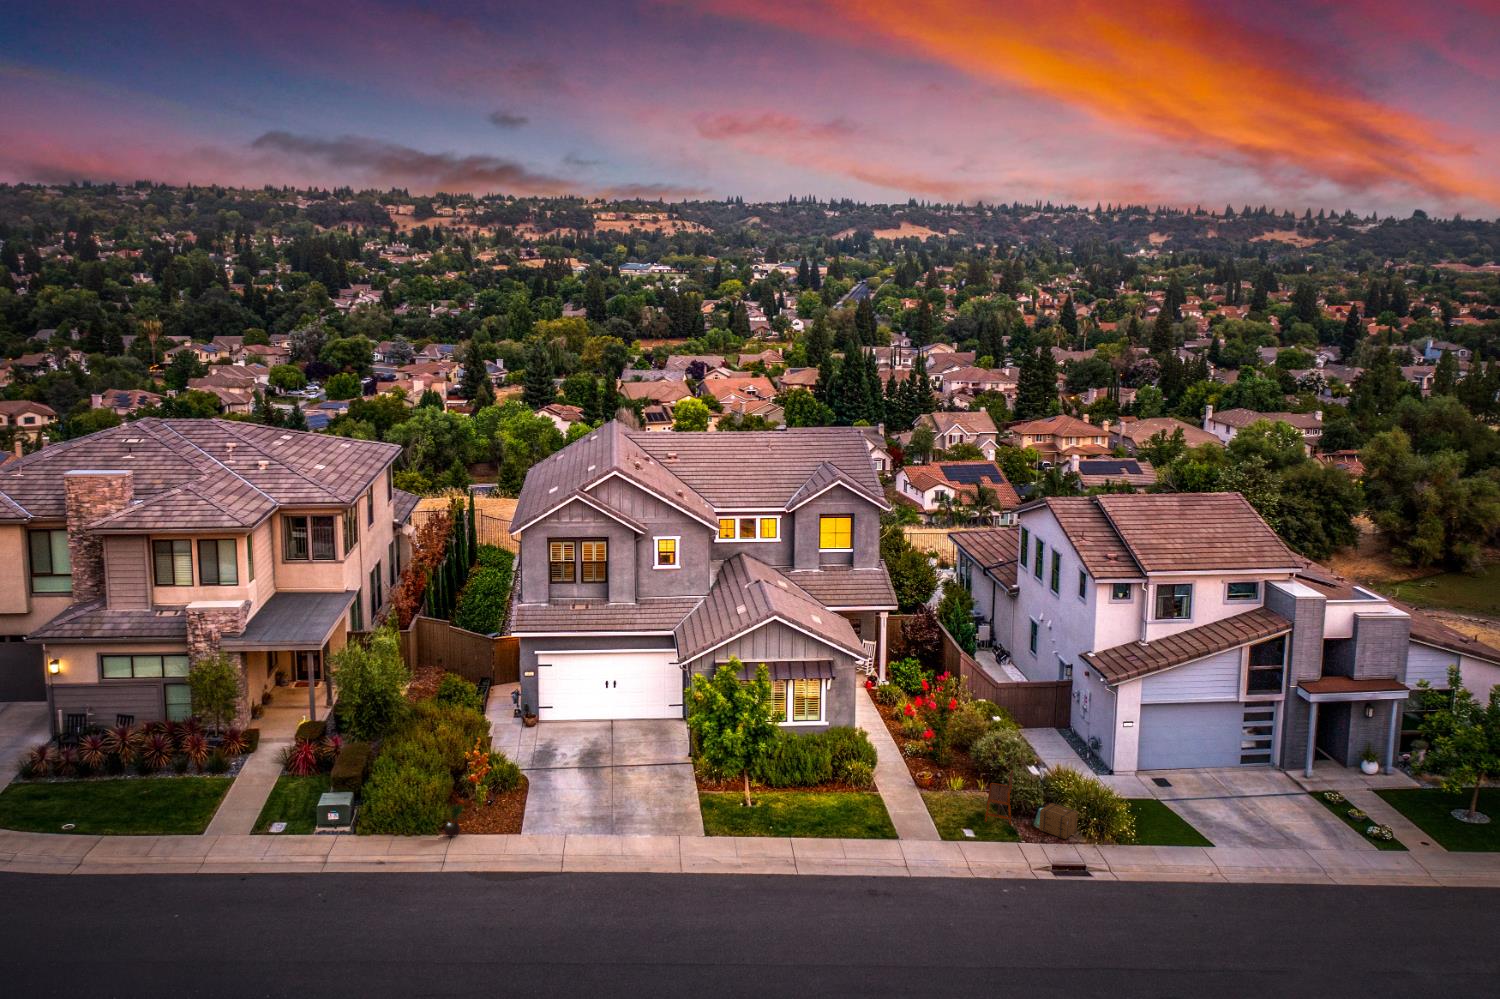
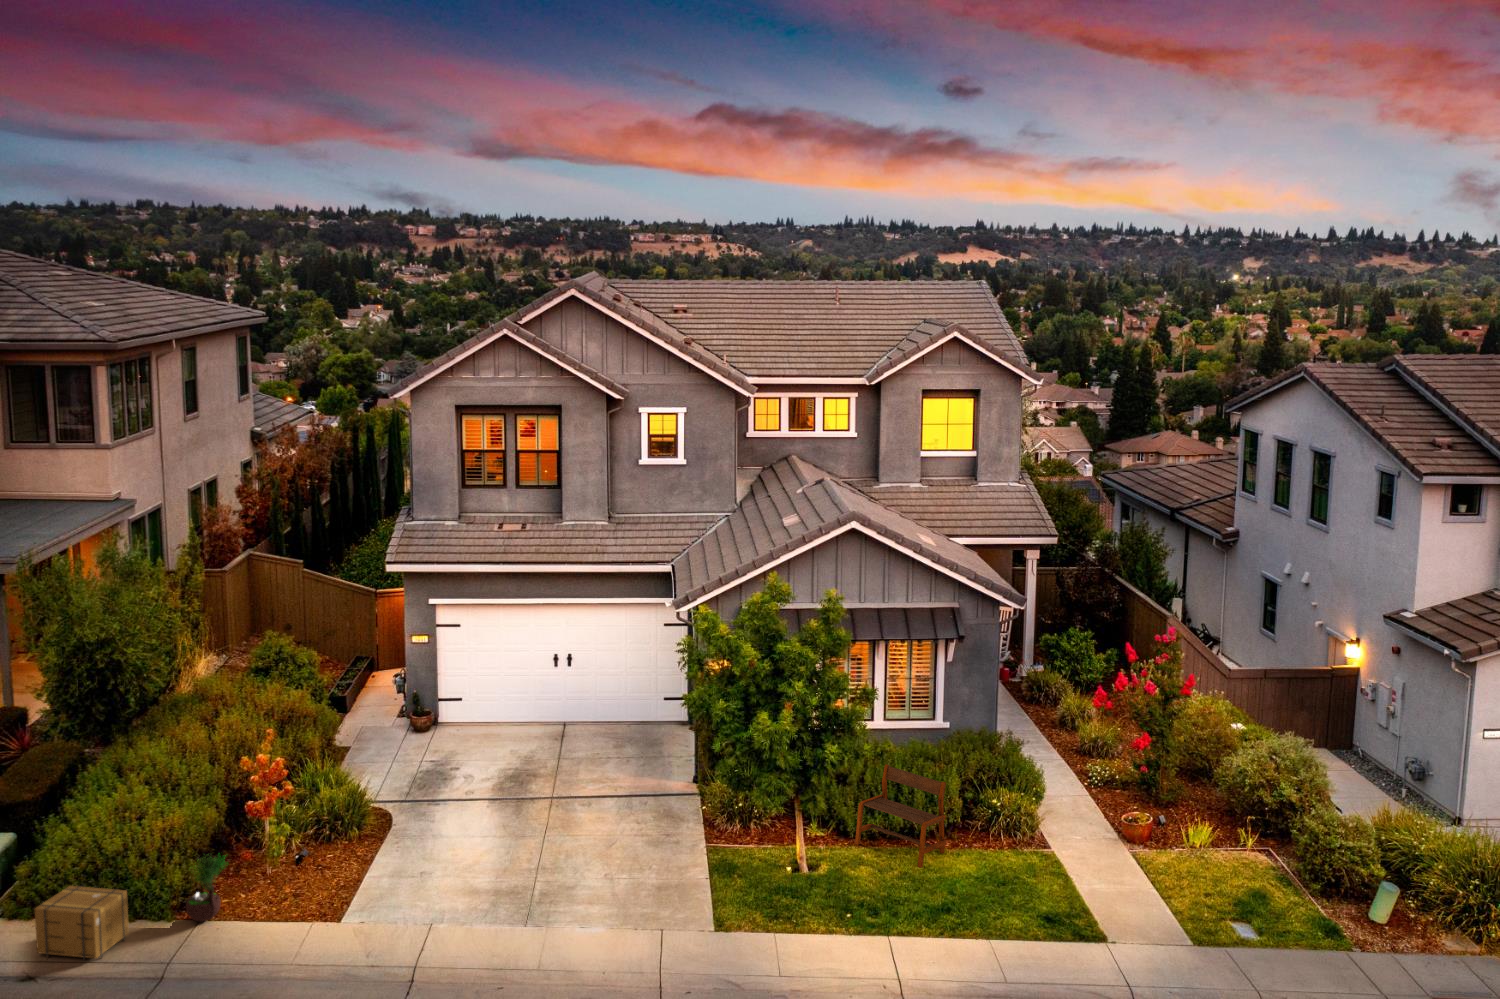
bench: present [985,770,1013,824] -> present [855,764,946,868]
cardboard box: present [1039,803,1078,839] -> present [35,886,129,959]

